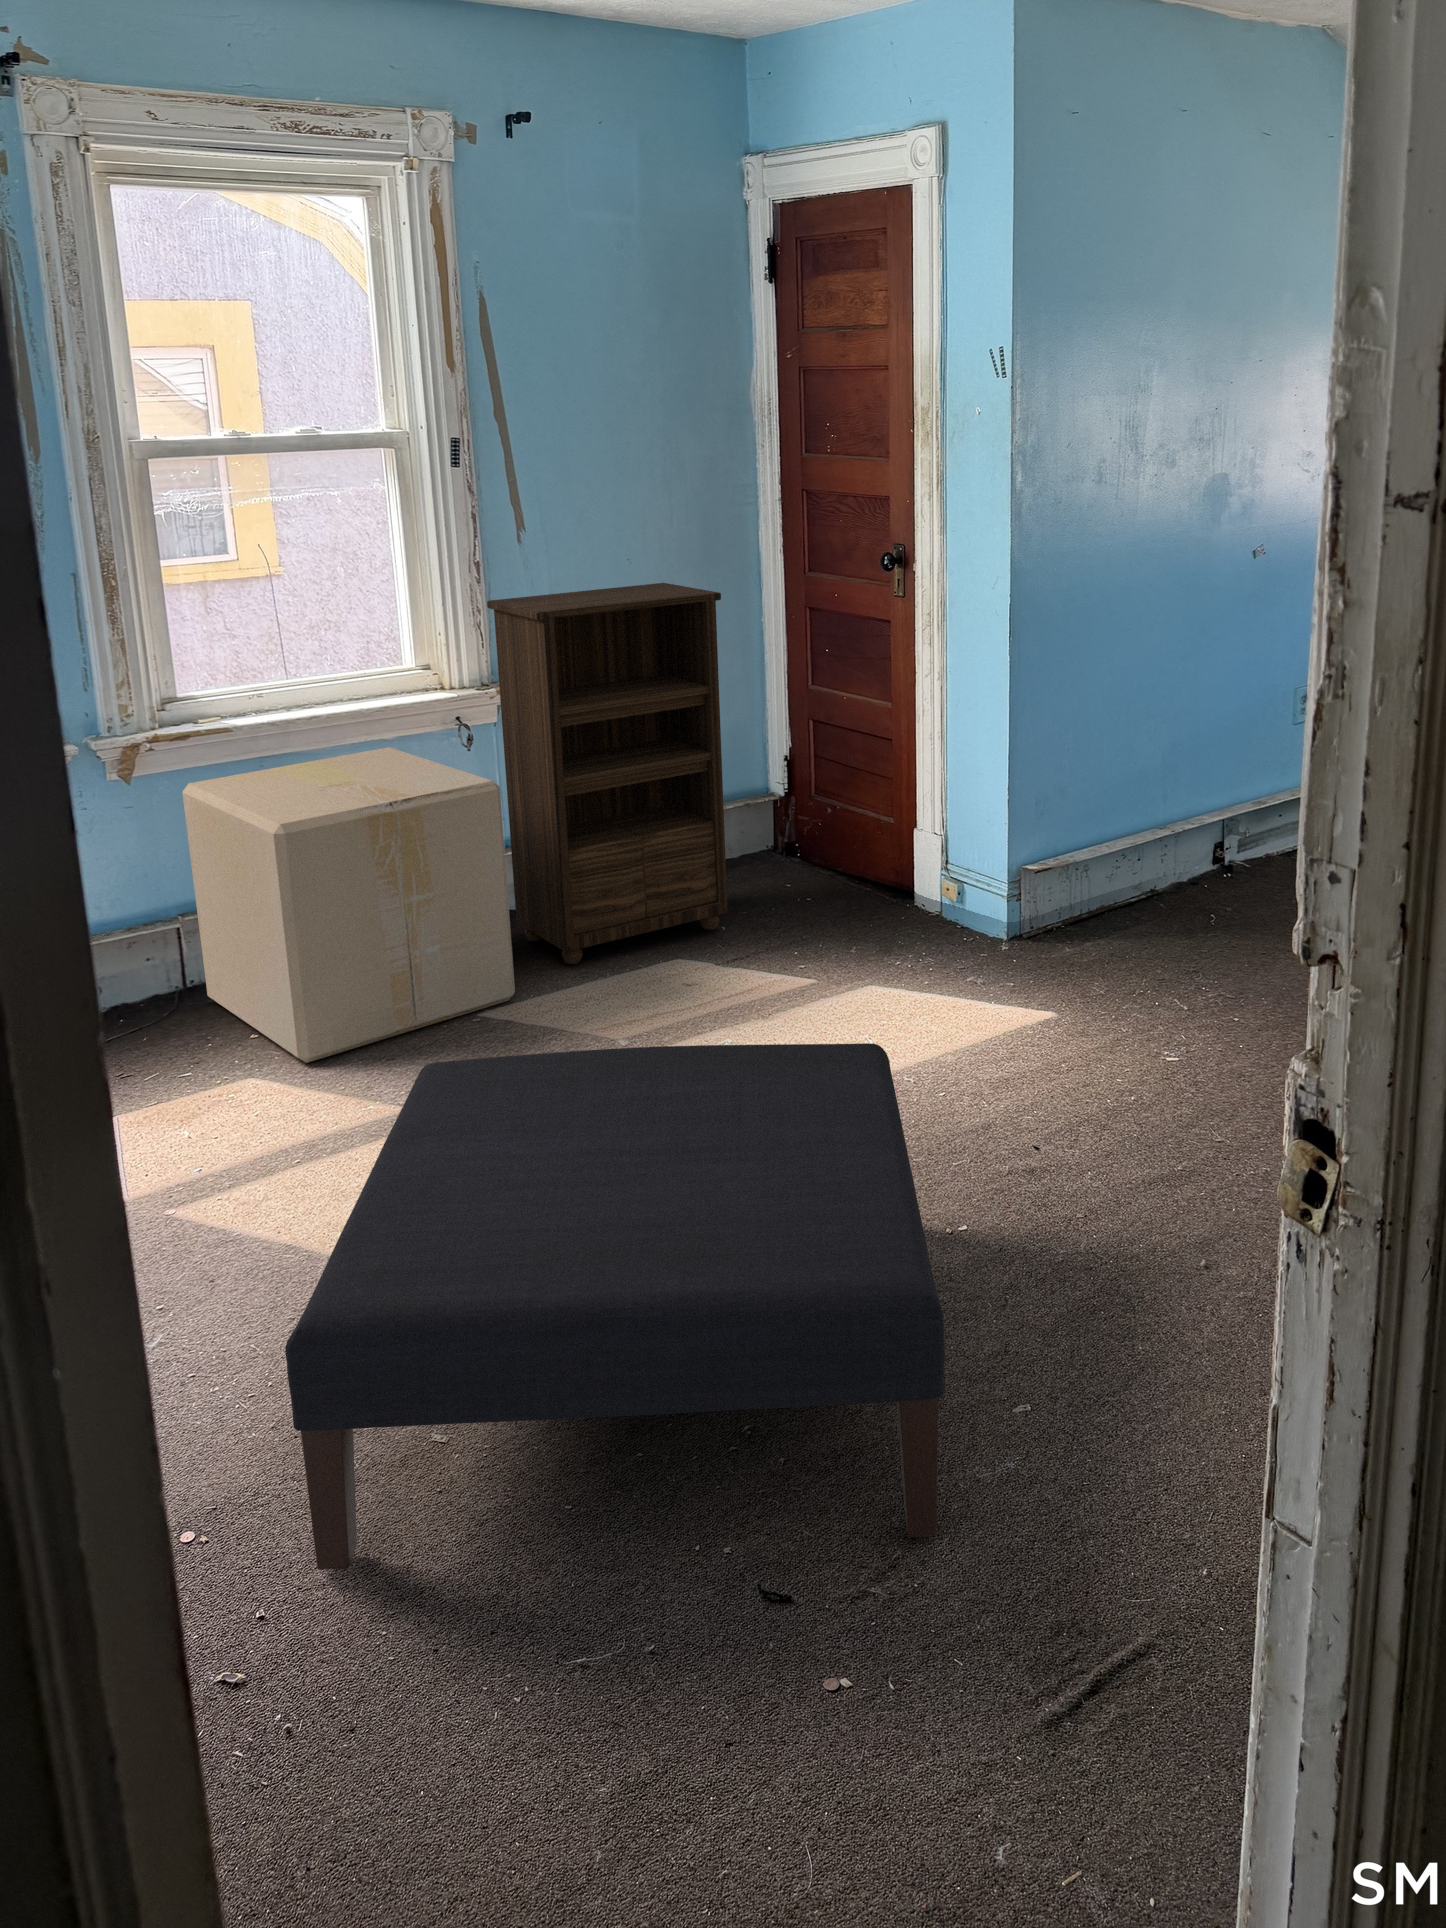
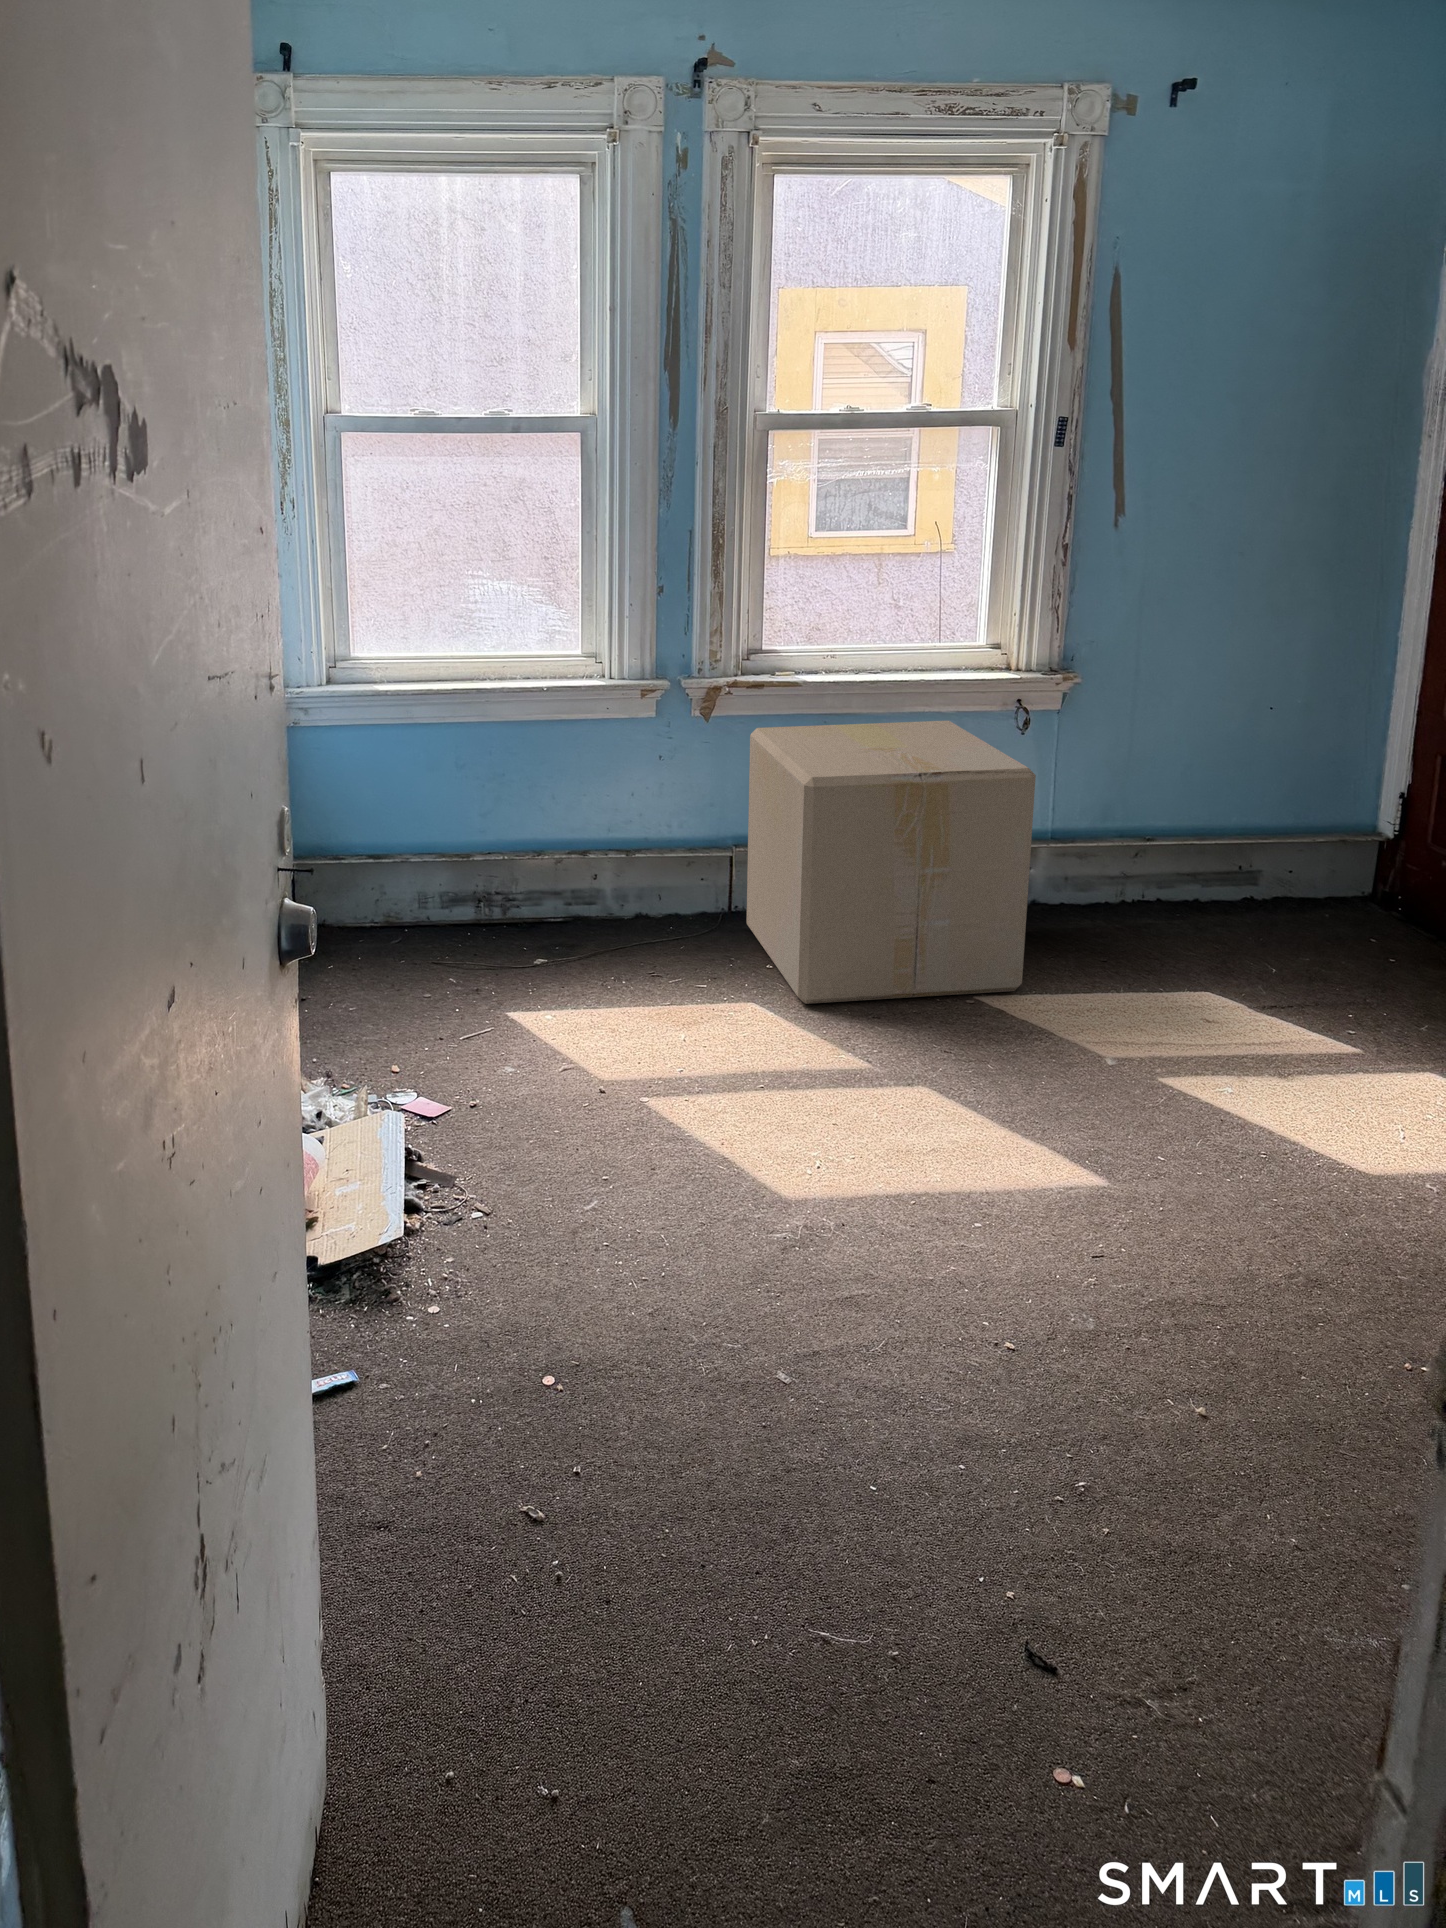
bookshelf: present [487,583,727,964] -> none [1049,583,1328,970]
ottoman: present [285,1043,945,1570] -> none [629,1029,1360,1688]

